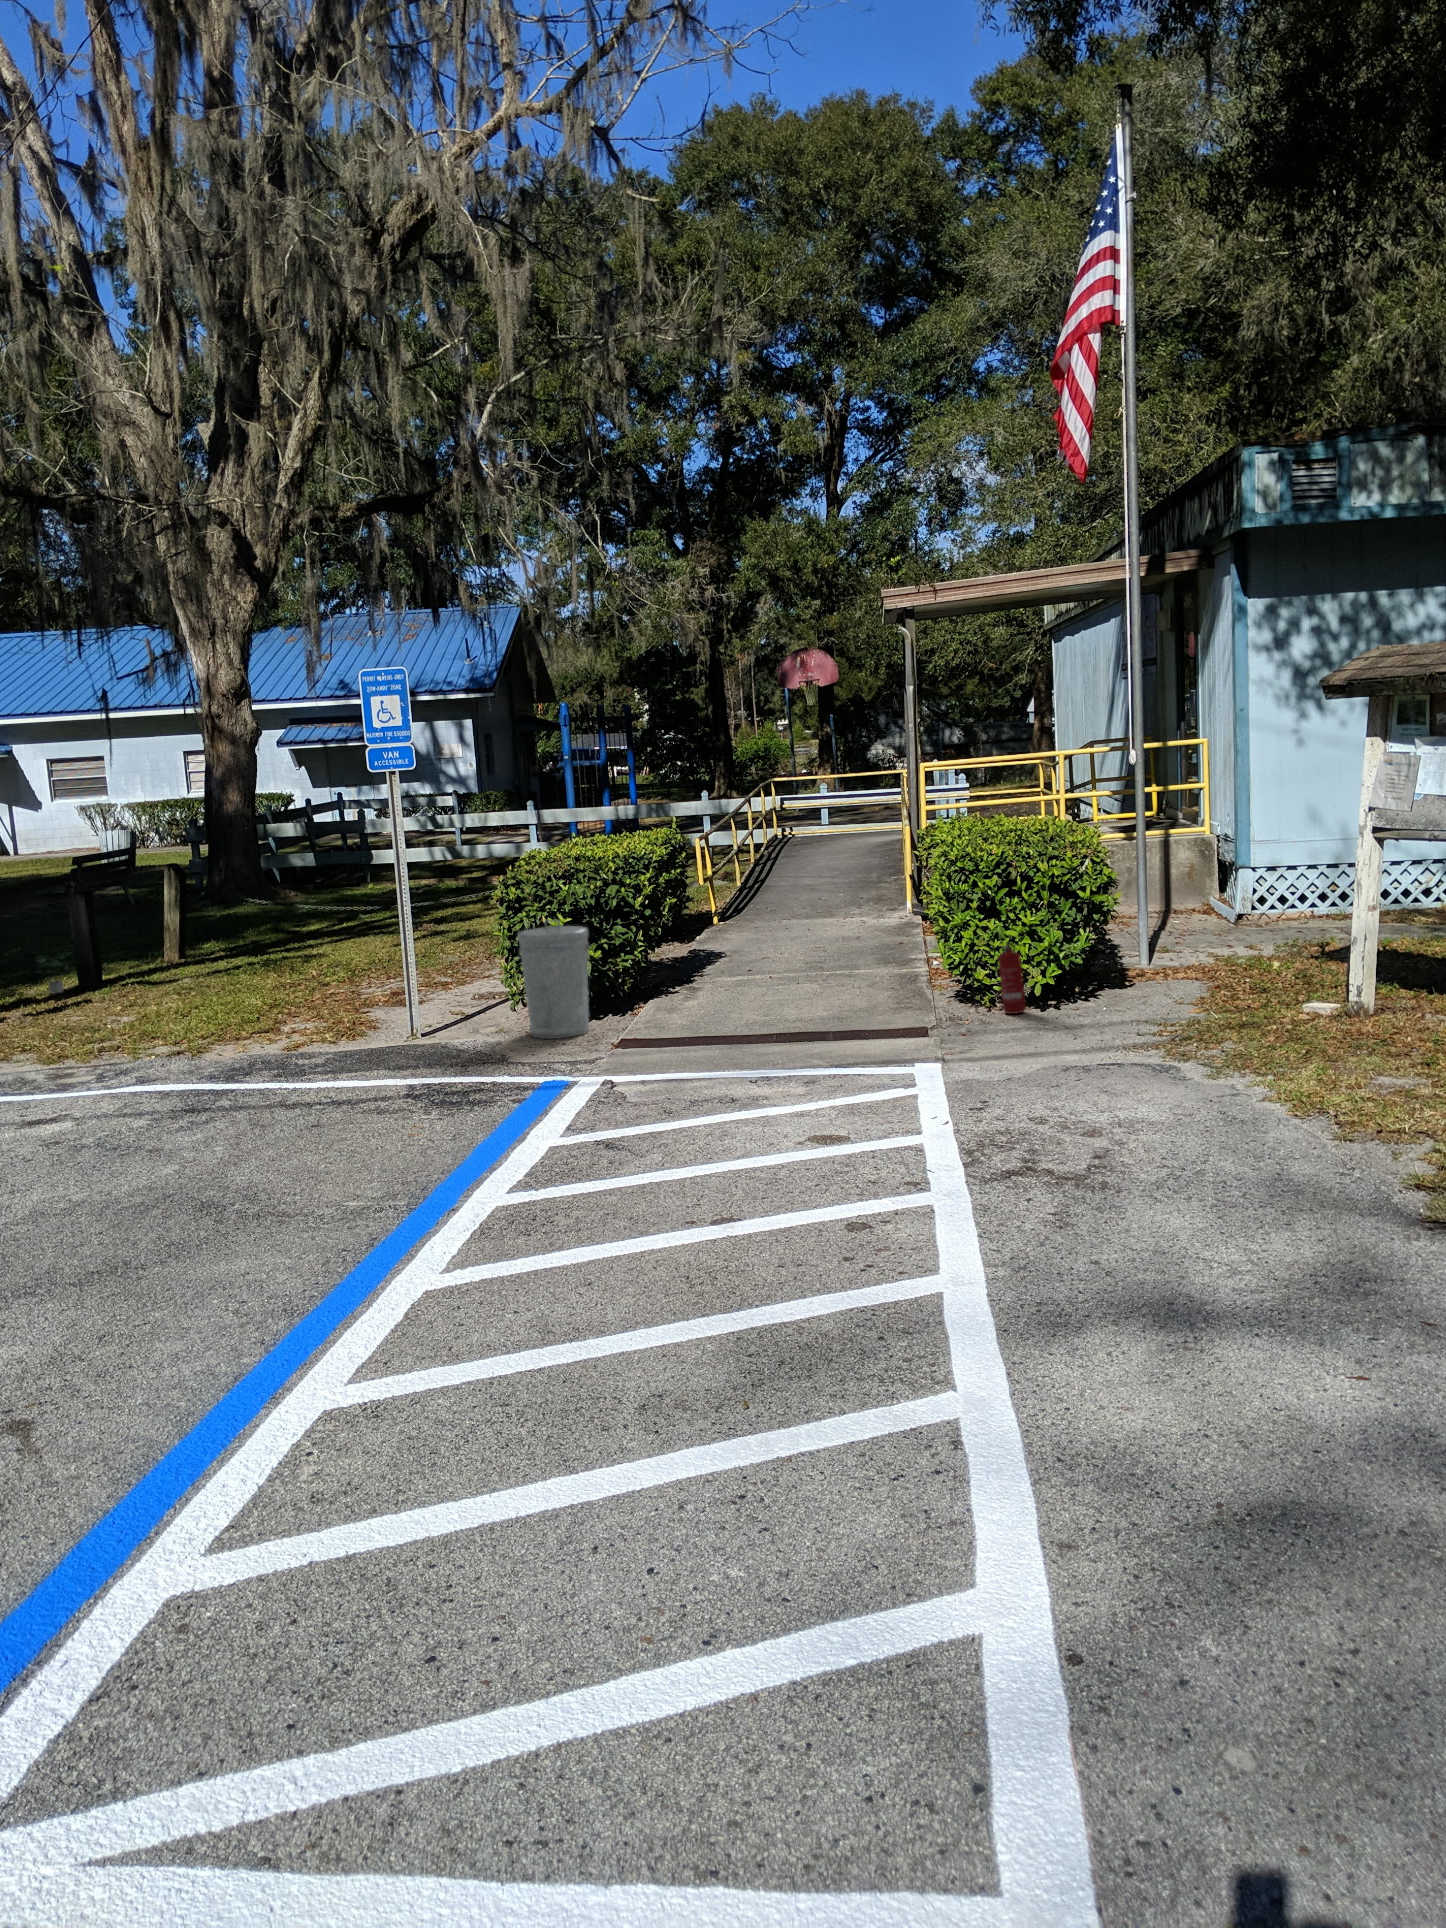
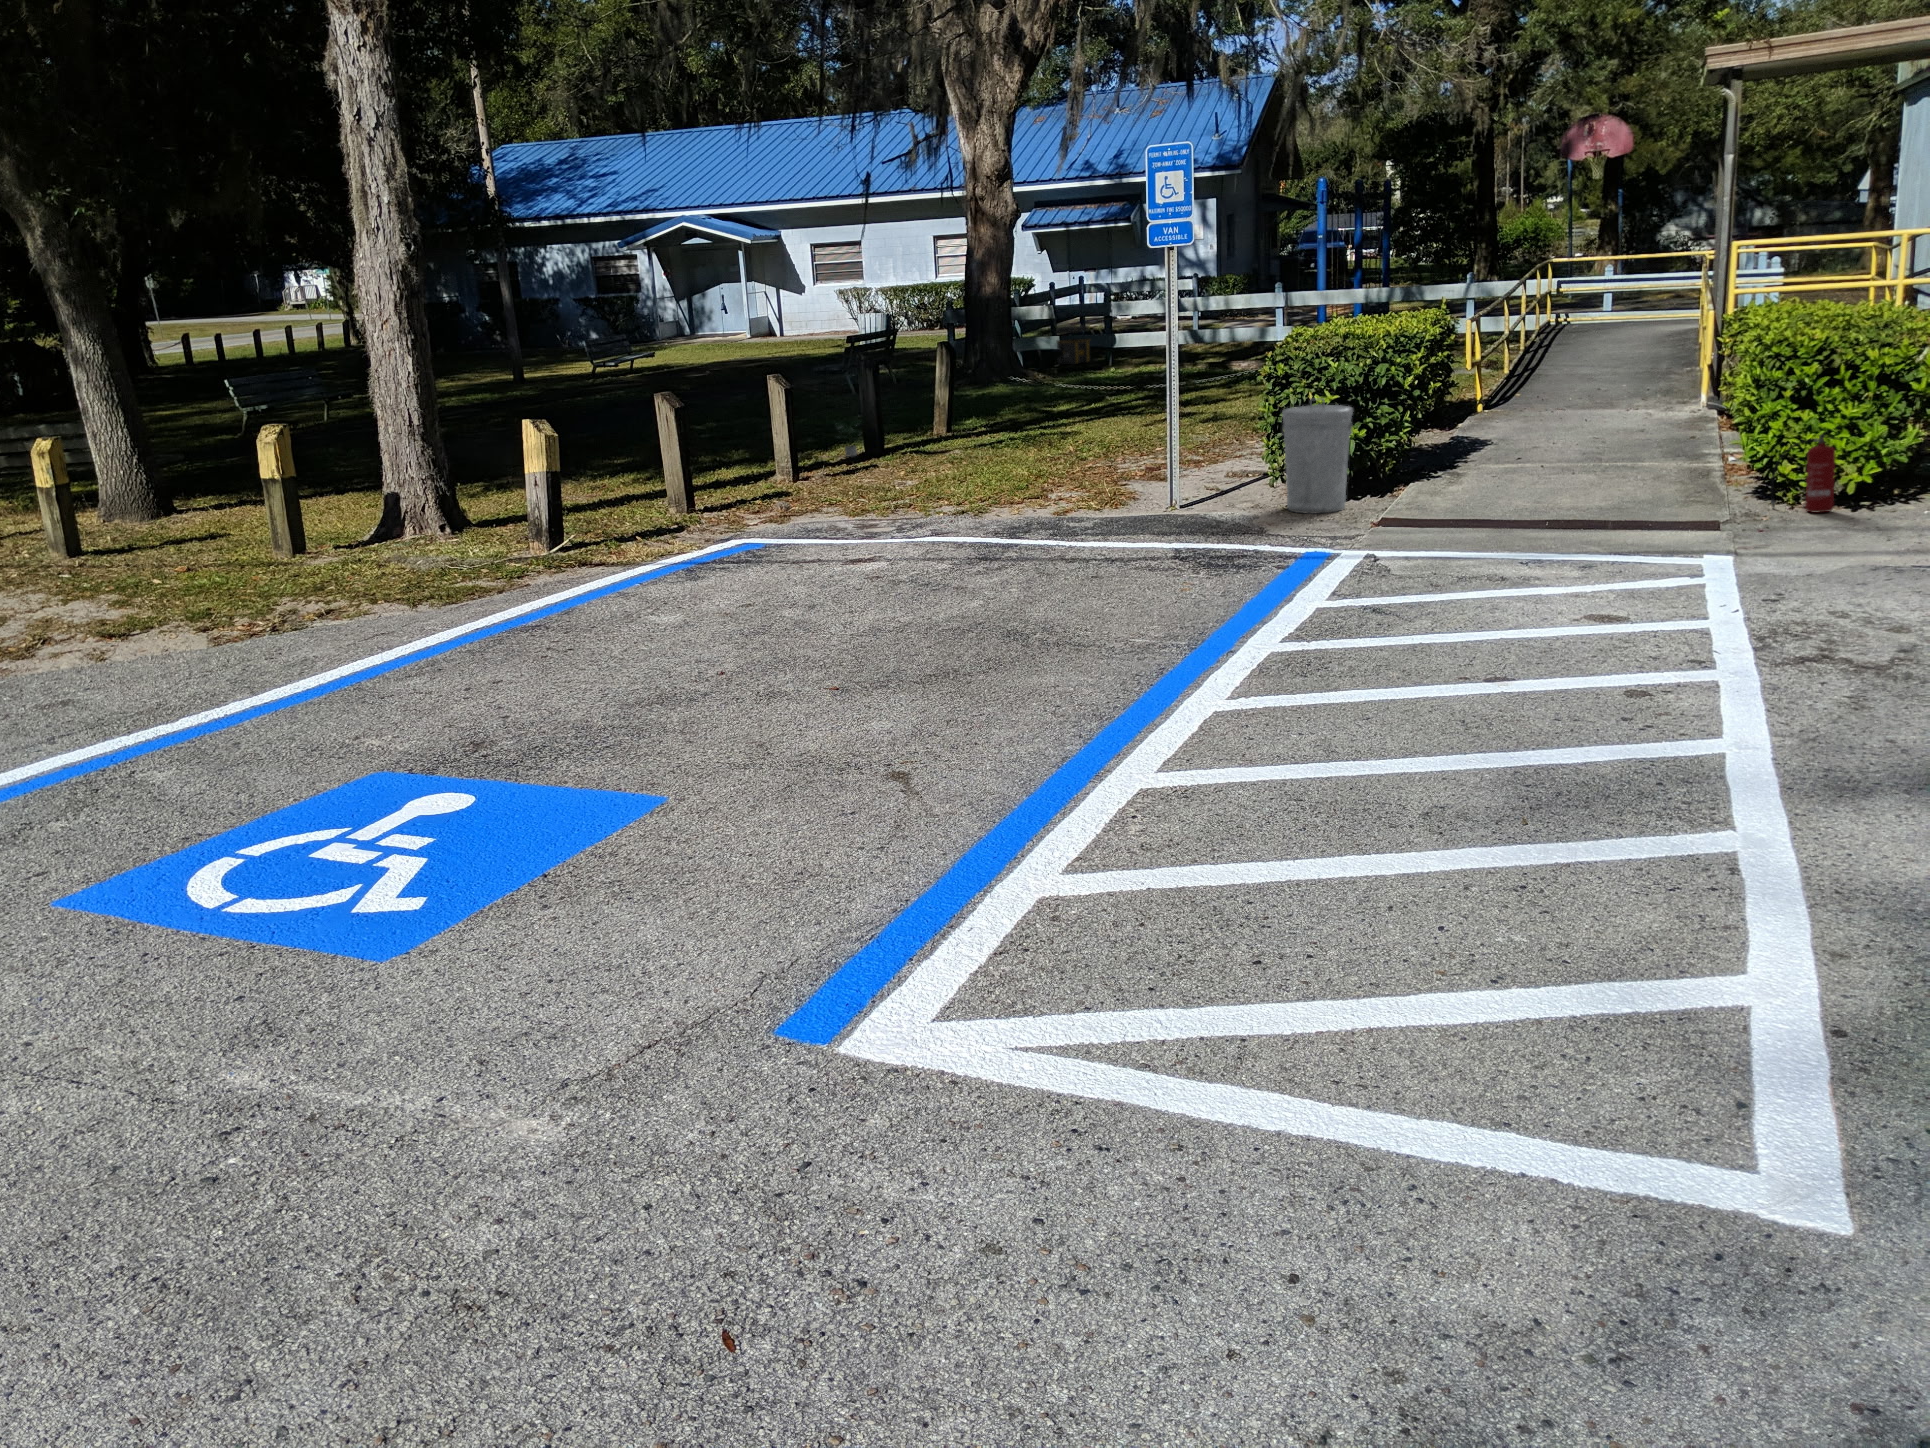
toolbox: none [313,841,350,881] -> present [1057,325,1090,365]

